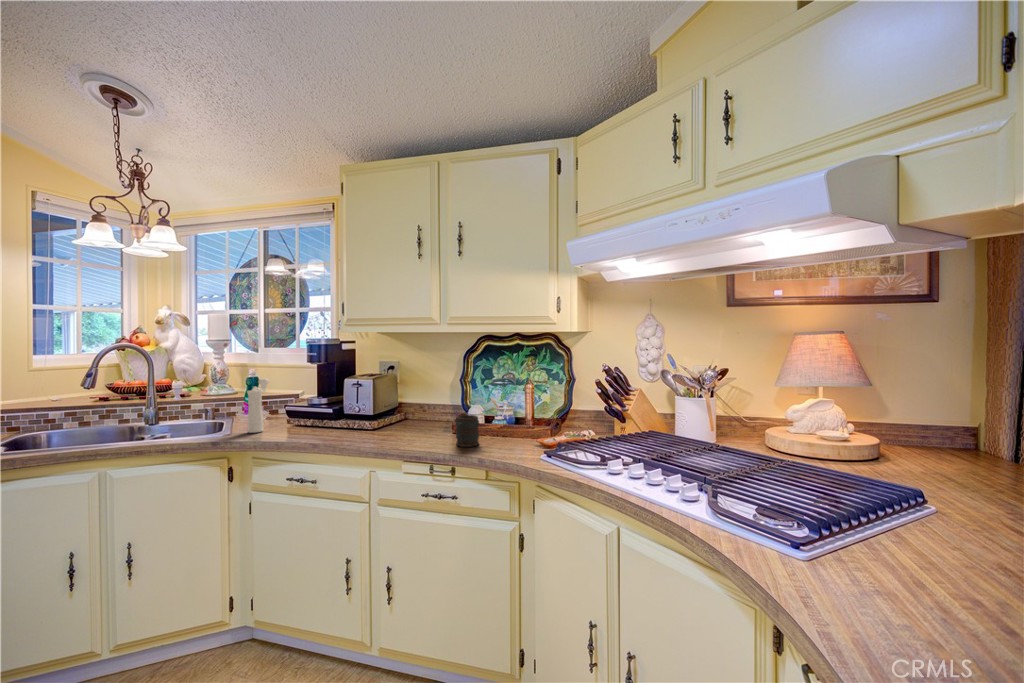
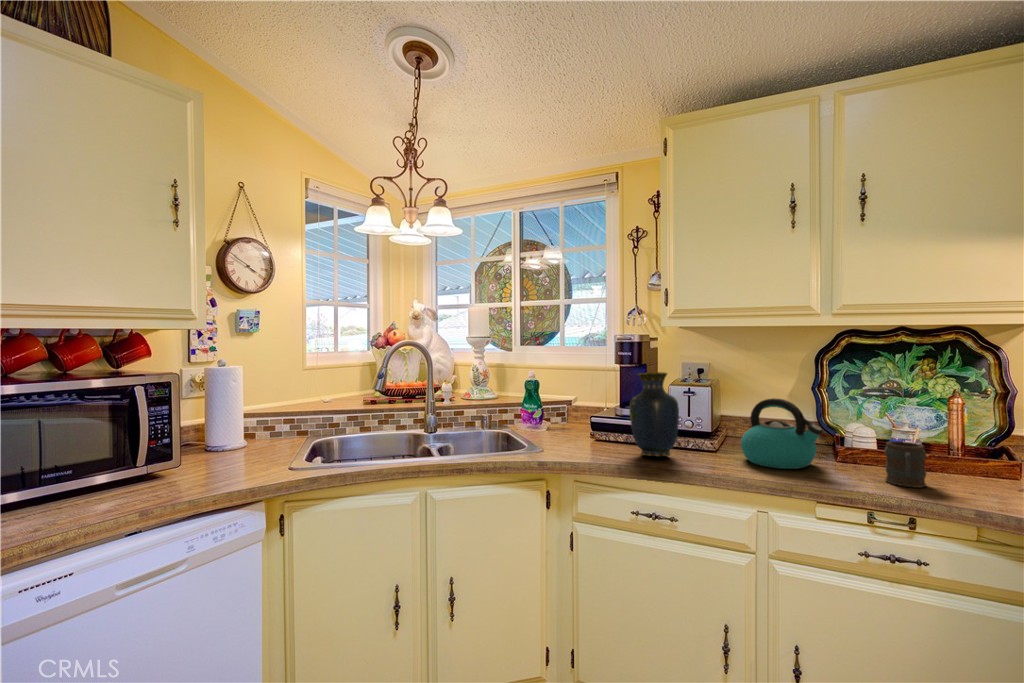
vase: none [299,368,339,435] -> present [630,372,679,457]
pepper mill: present [247,379,269,433] -> none [556,383,574,449]
kettle: none [380,387,432,439] -> present [741,398,823,469]

